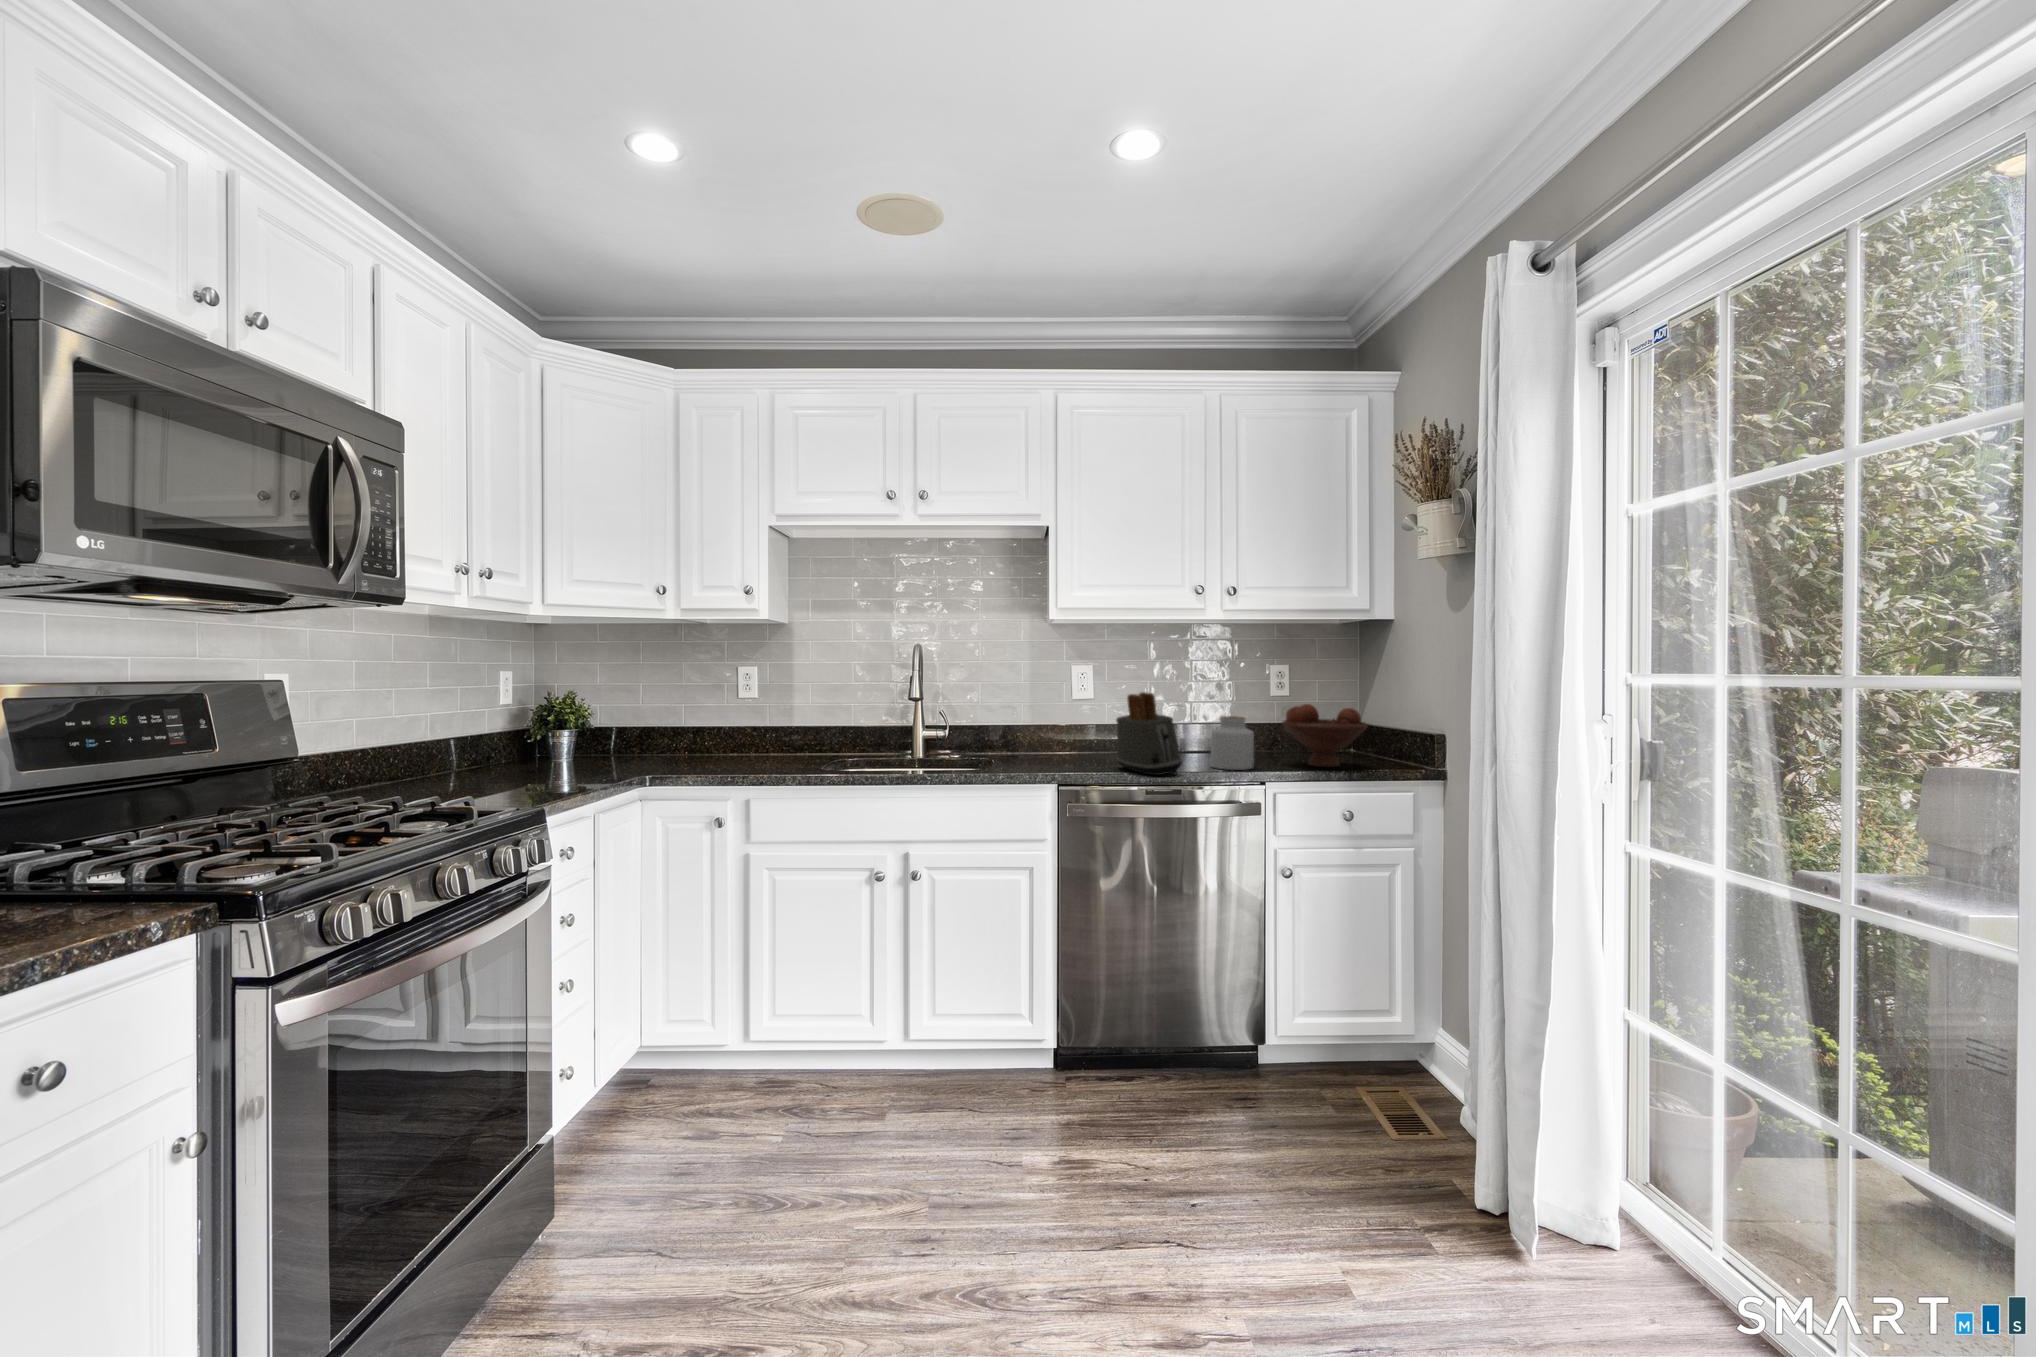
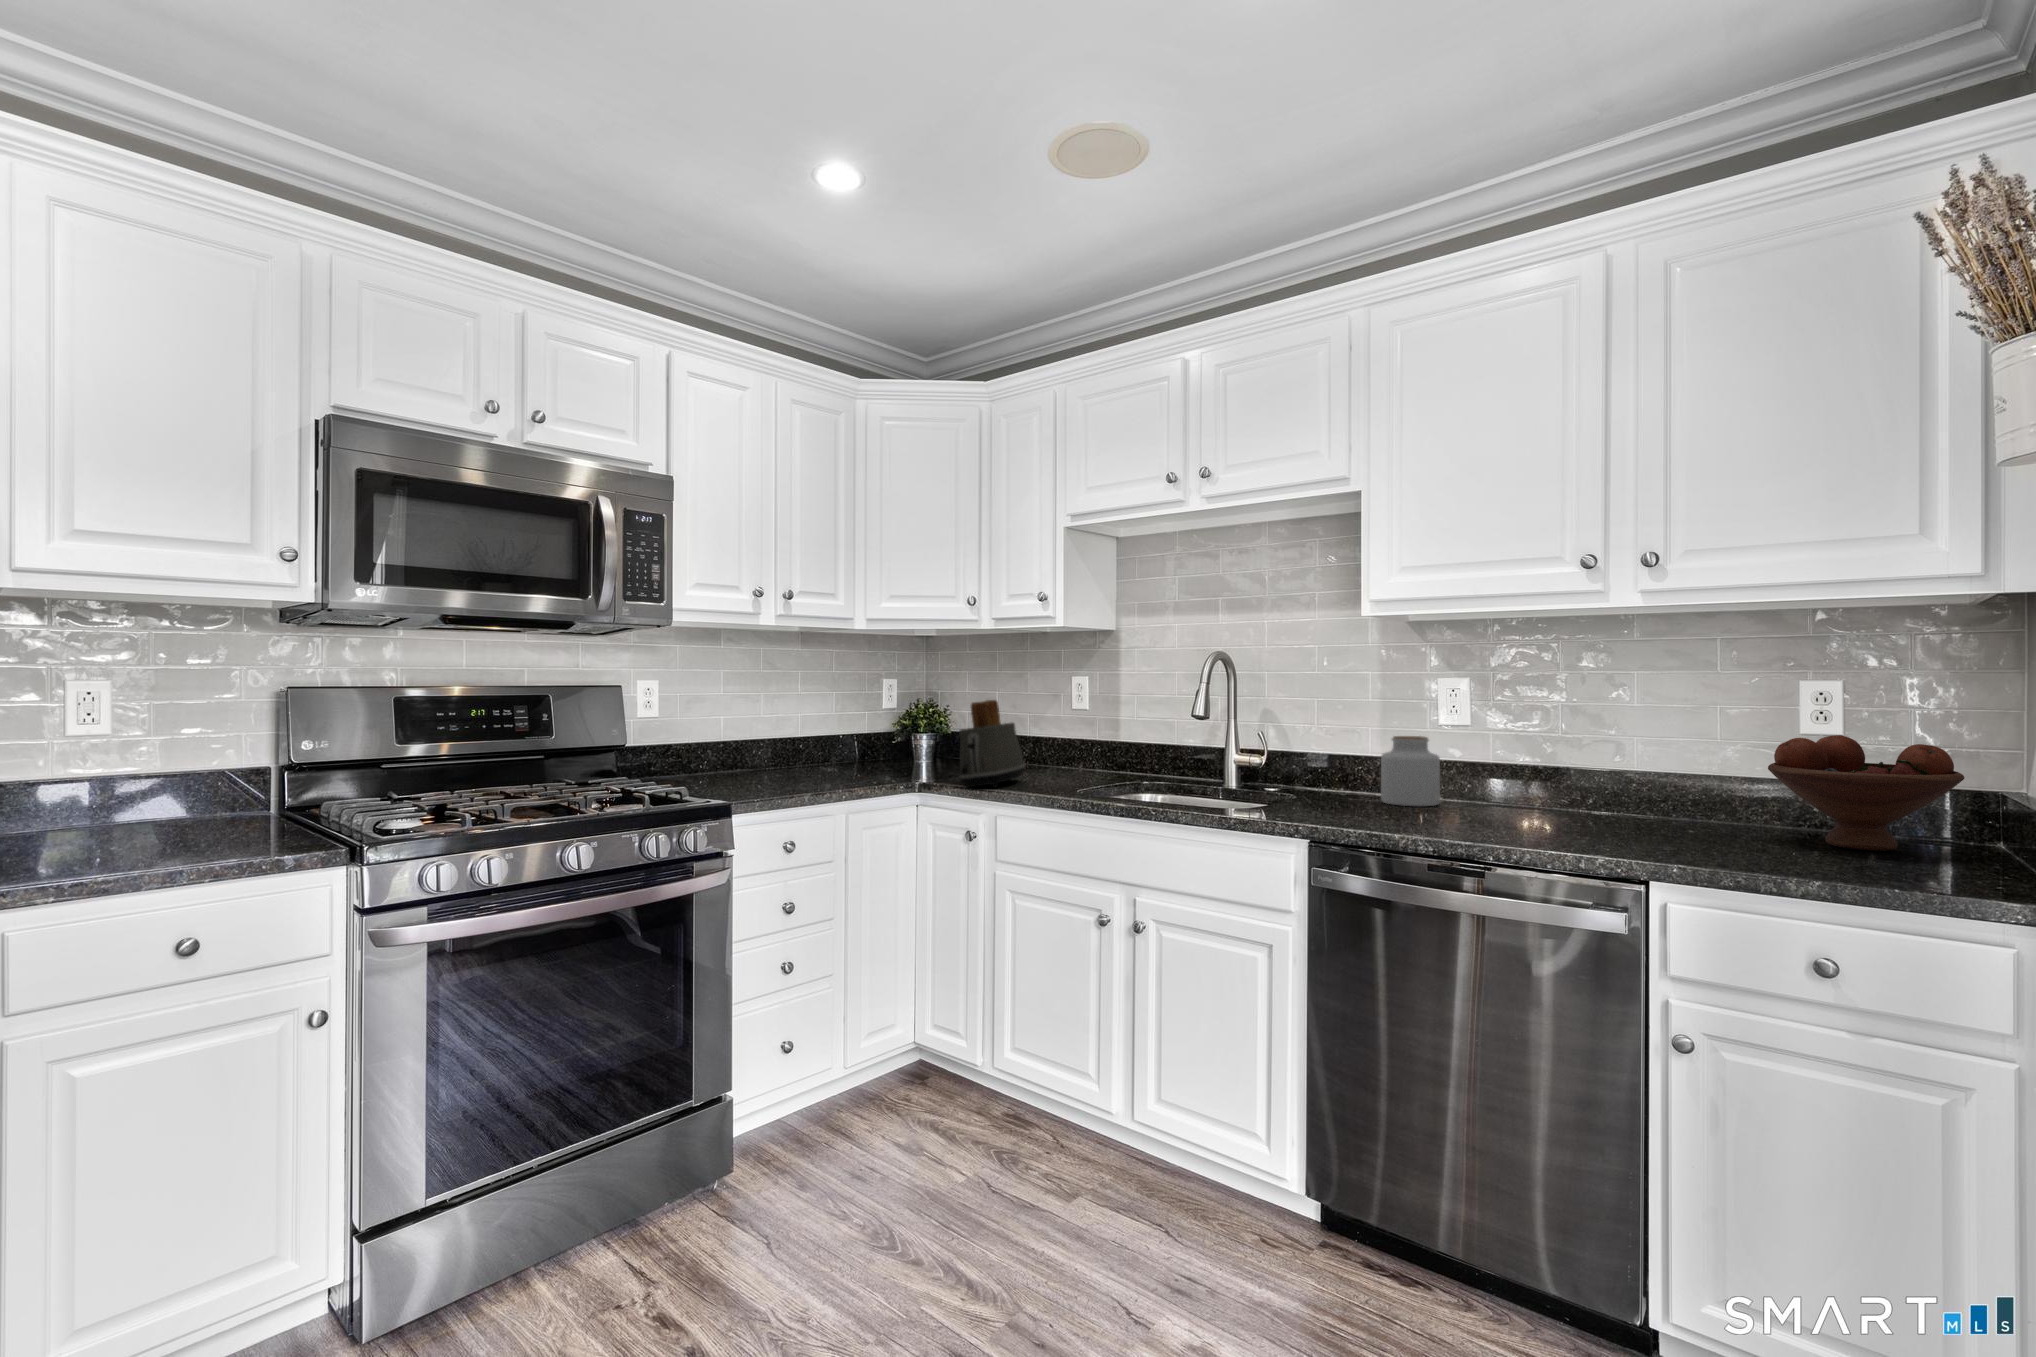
toaster: present [1116,692,1182,775] -> present [959,700,1025,787]
jar: present [1210,716,1254,770] -> present [1381,736,1440,806]

